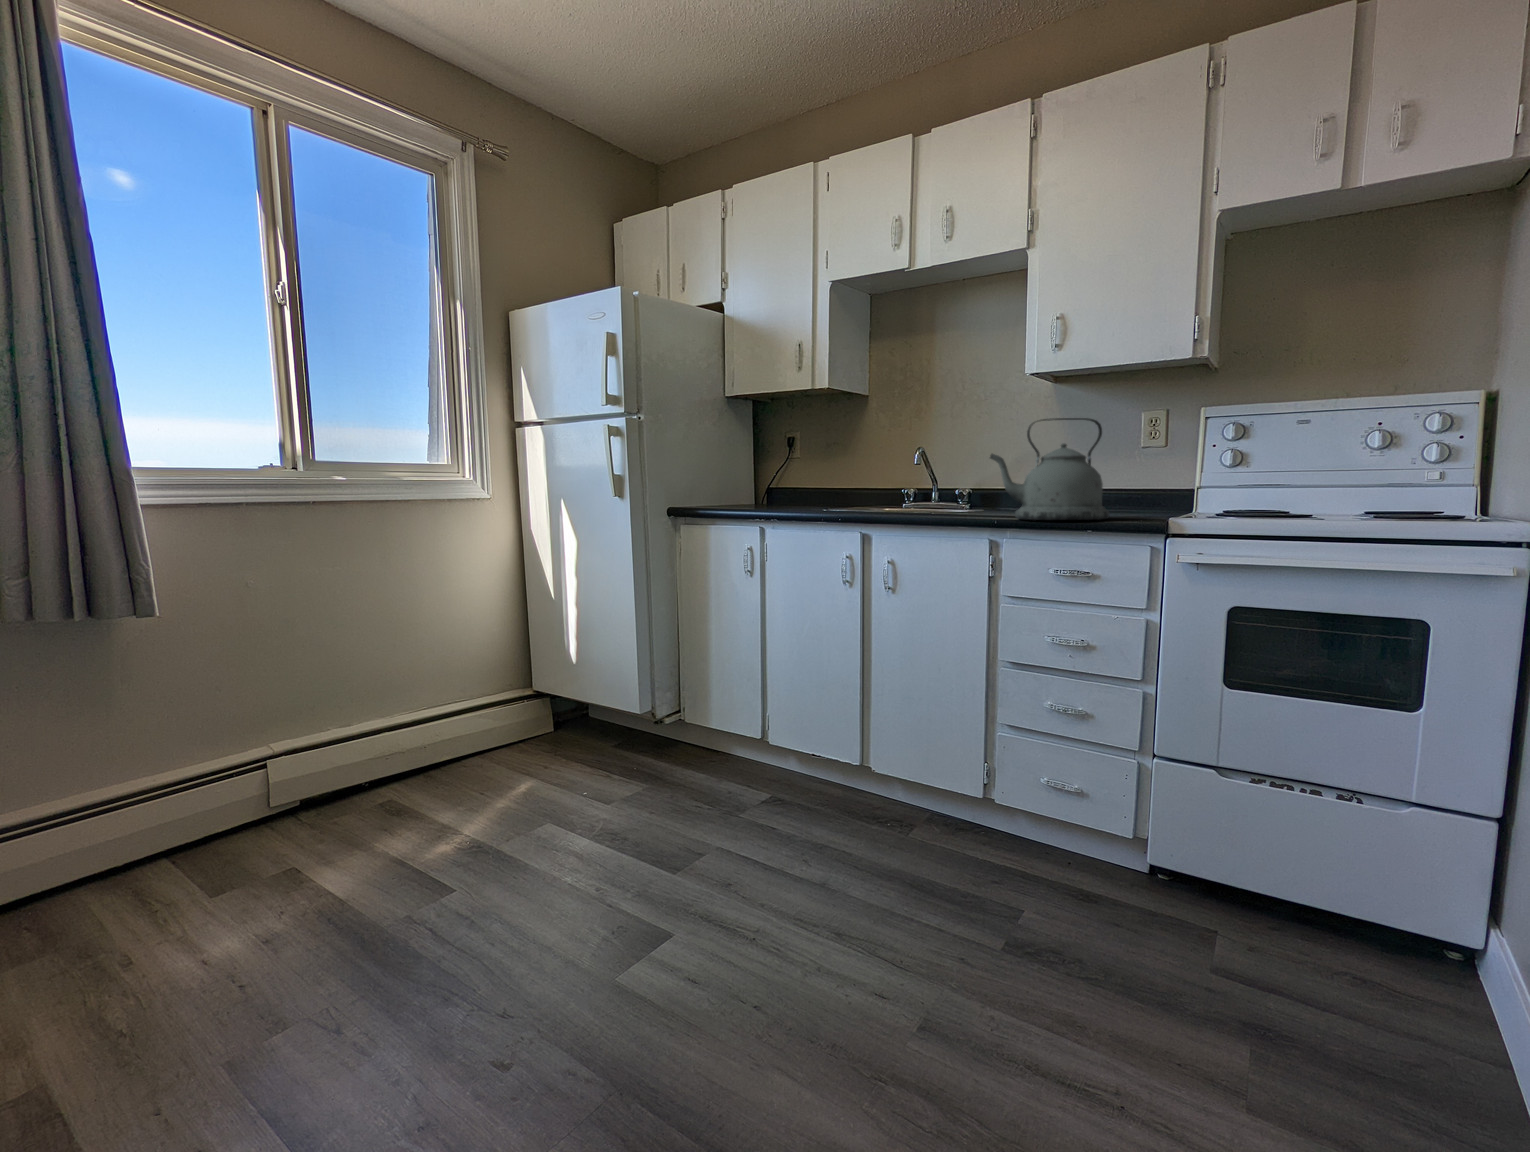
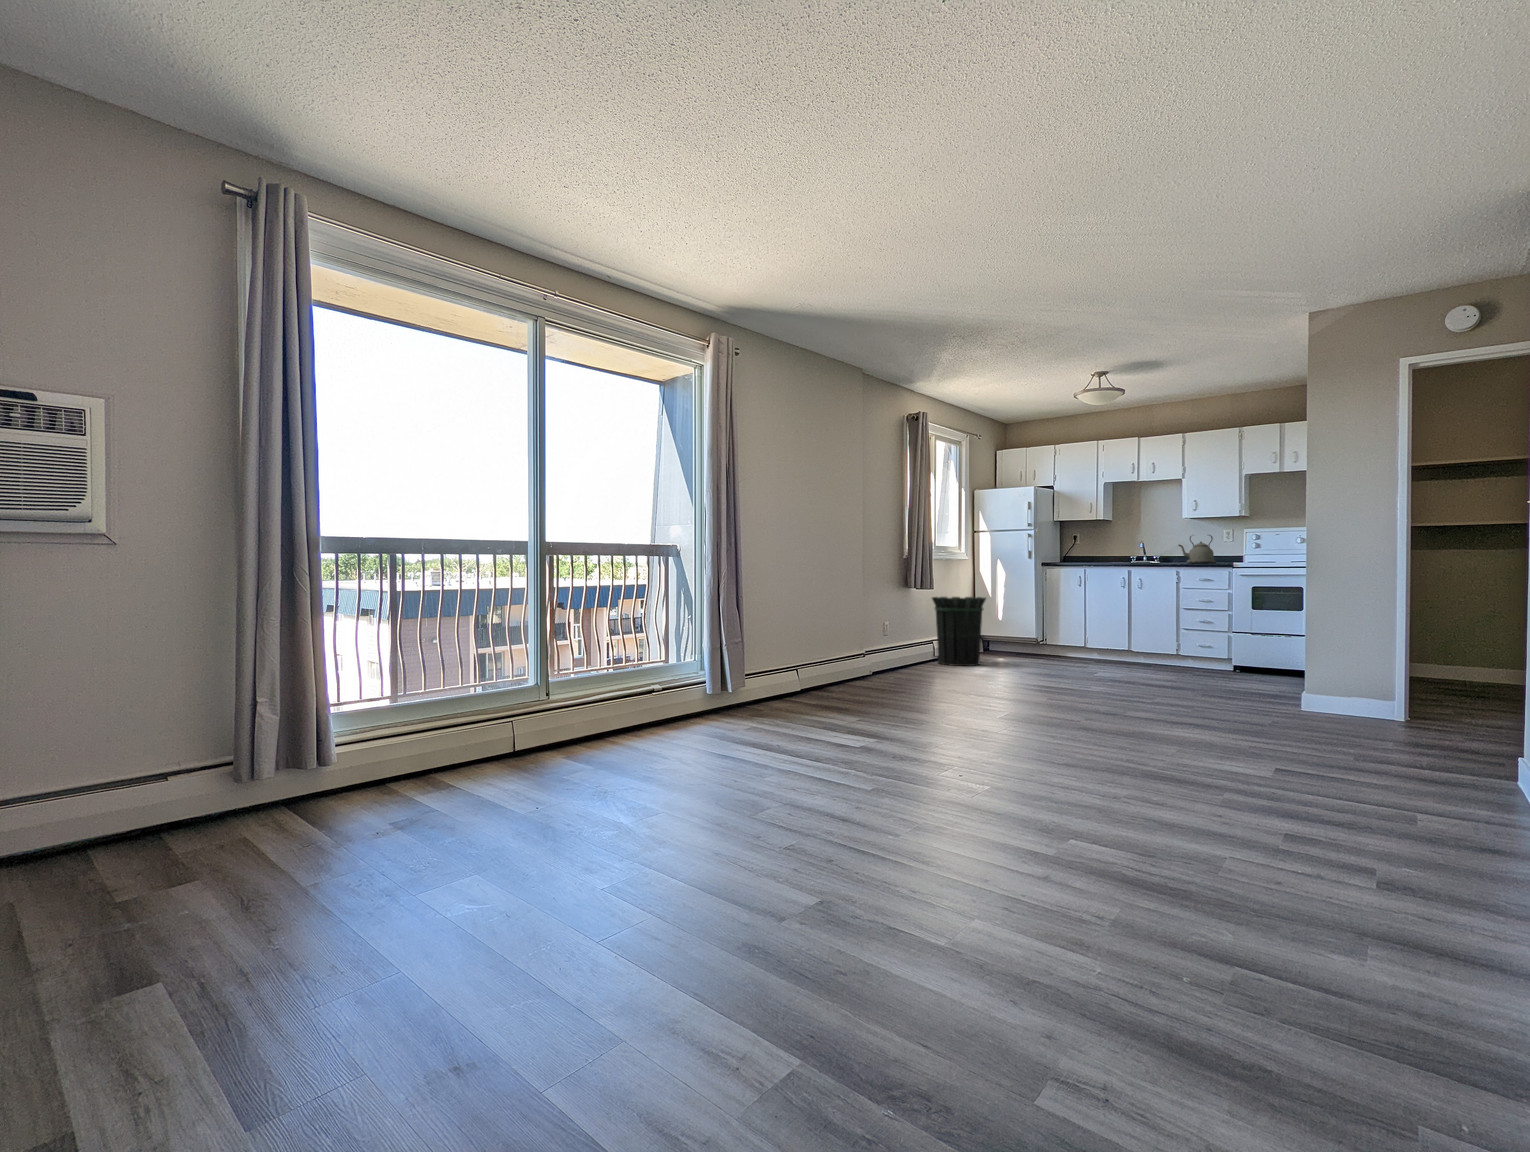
waste bin: none [159,623,381,889] -> present [932,597,986,666]

